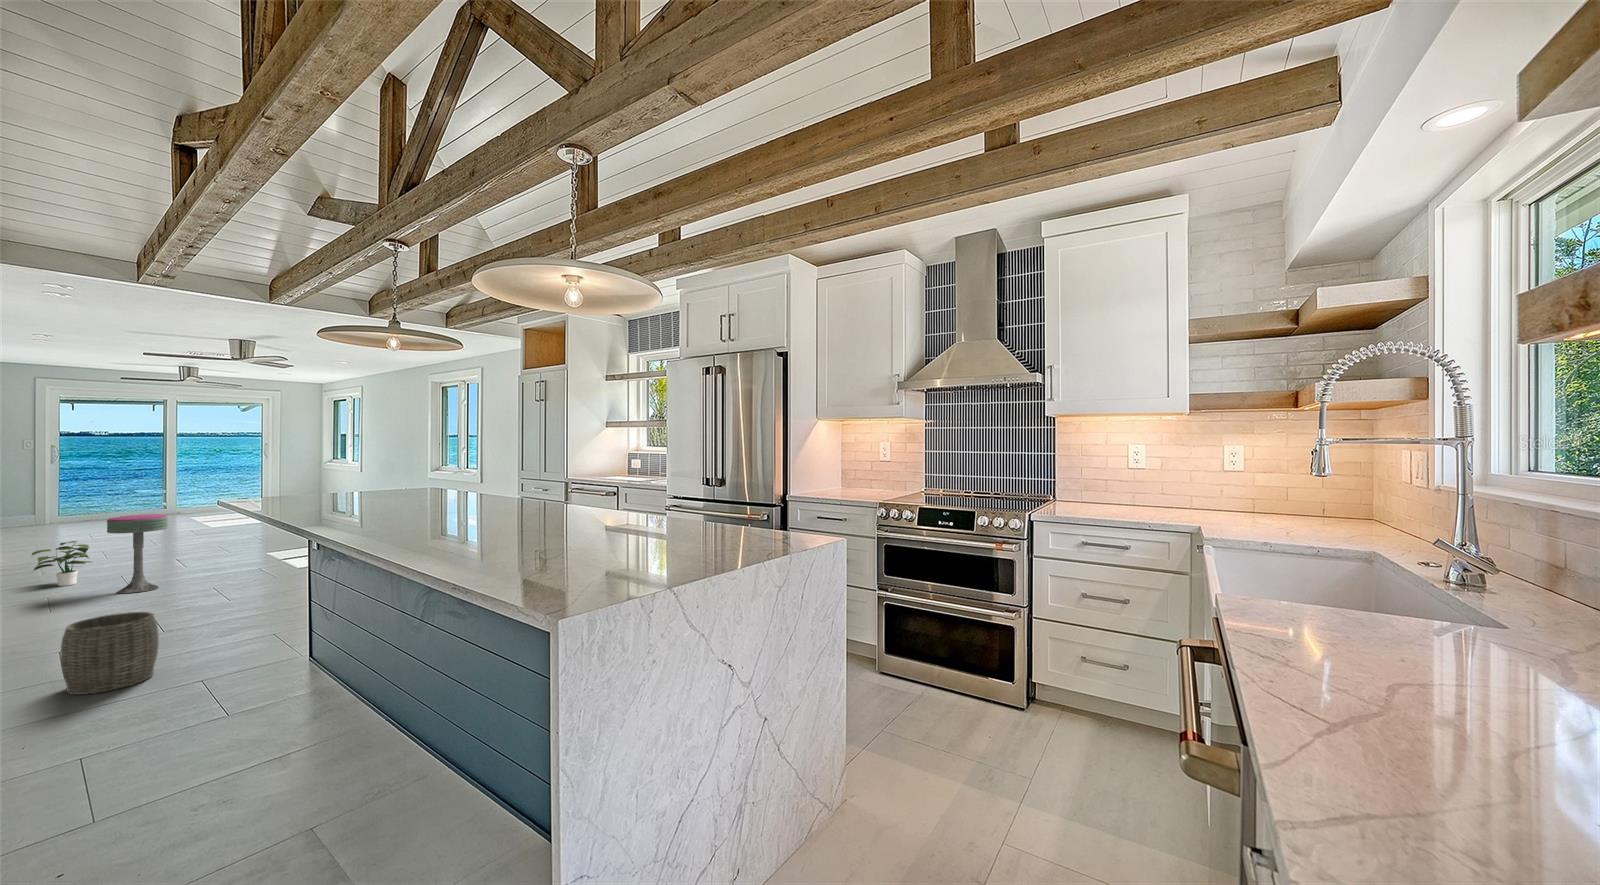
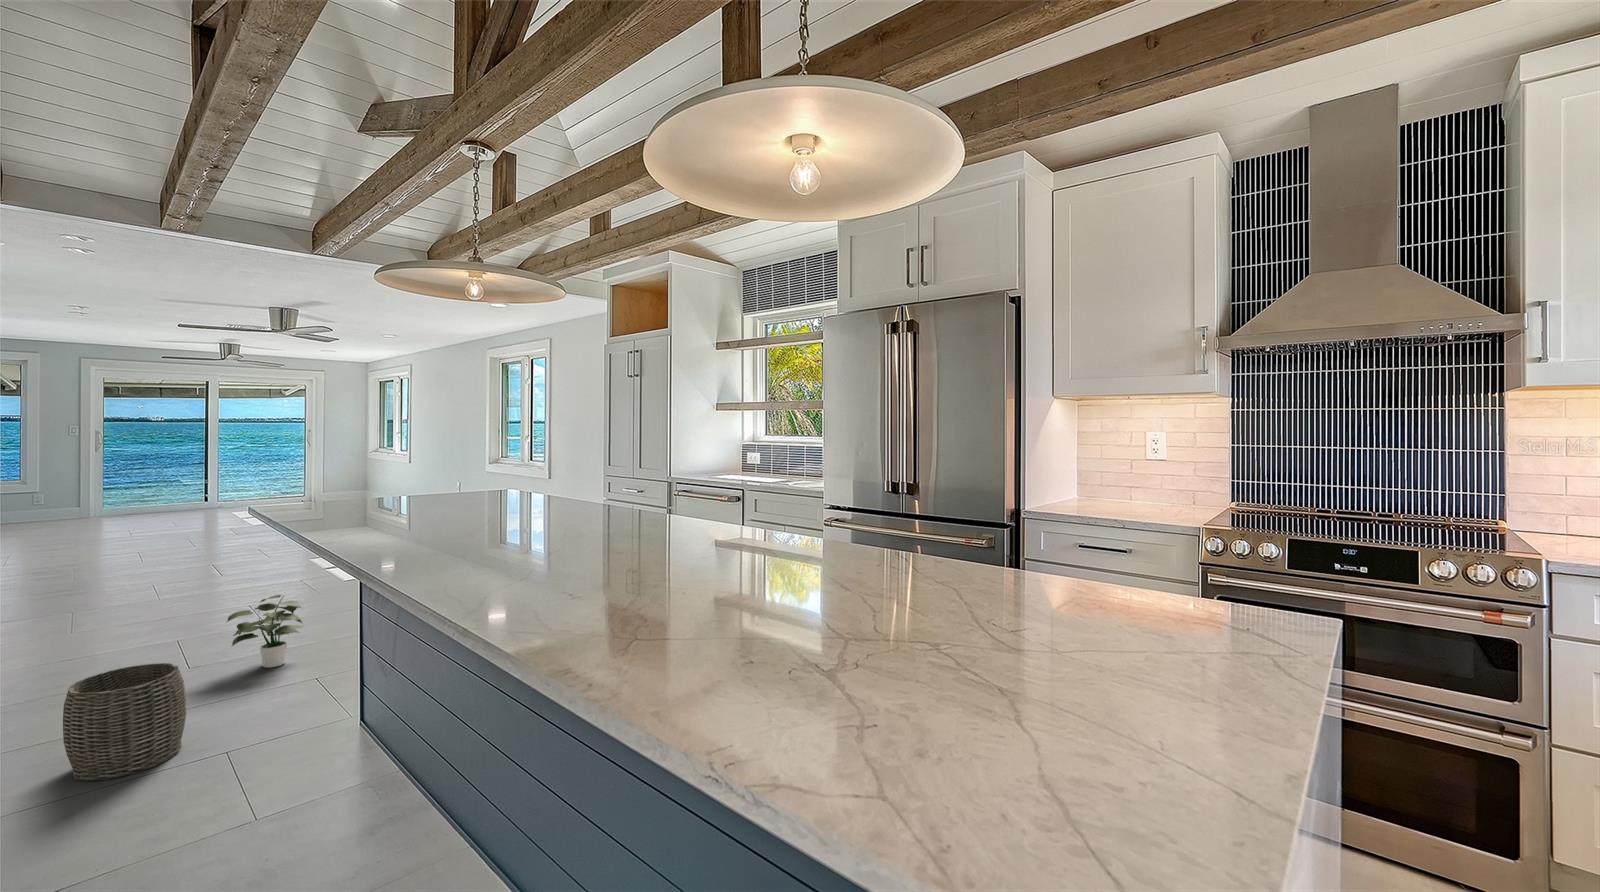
bar stool: present [107,514,168,593] -> none [137,519,206,614]
potted plant: present [32,541,92,586] -> present [227,595,304,668]

